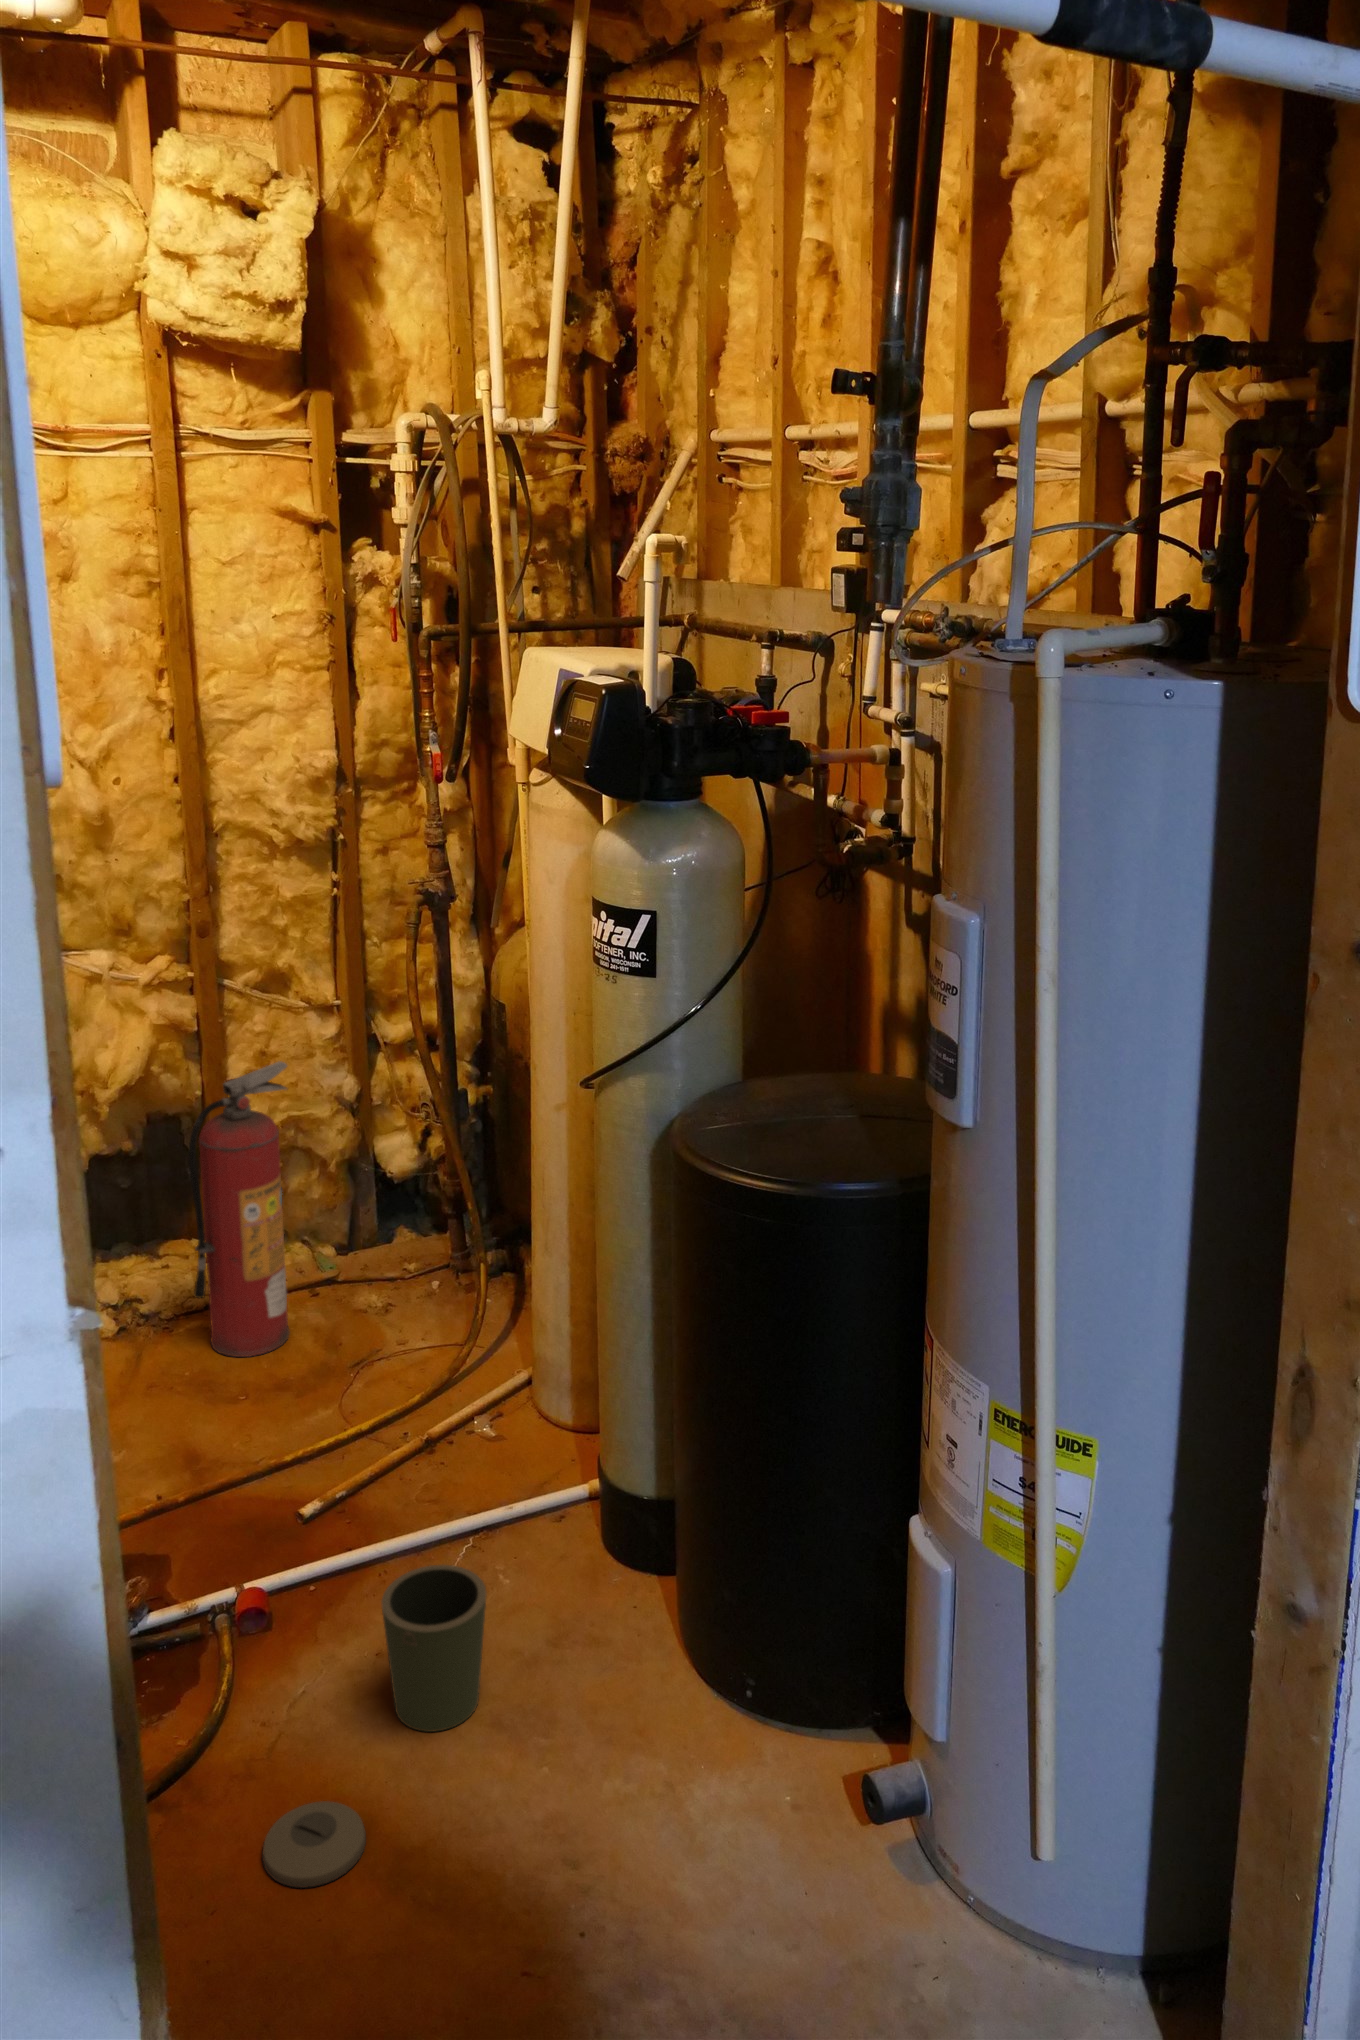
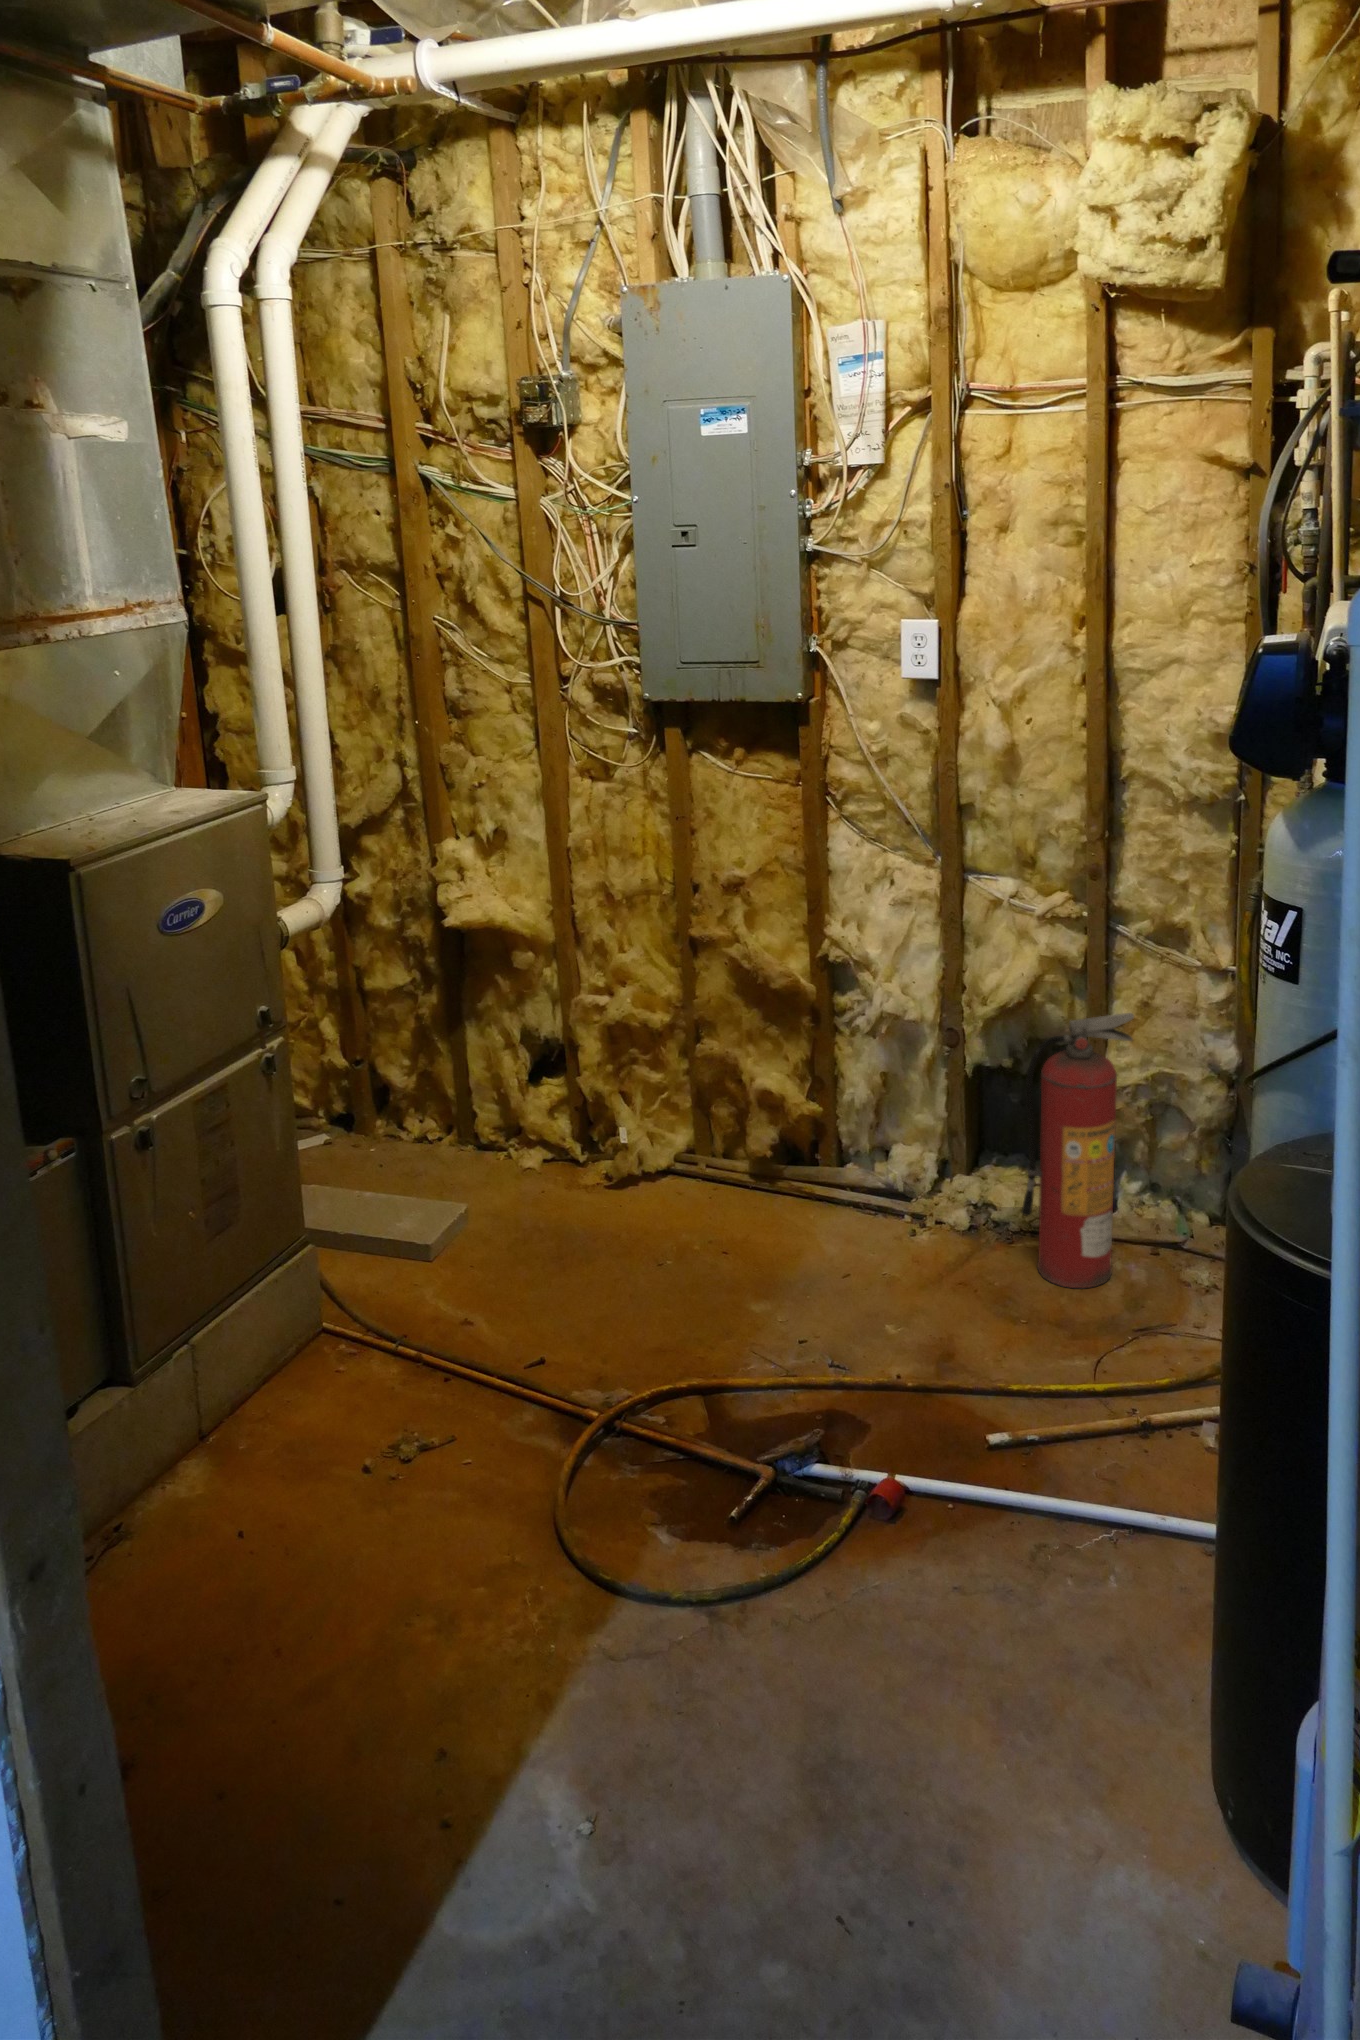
trash can: present [262,1565,487,1888] -> none [714,1532,1010,1771]

